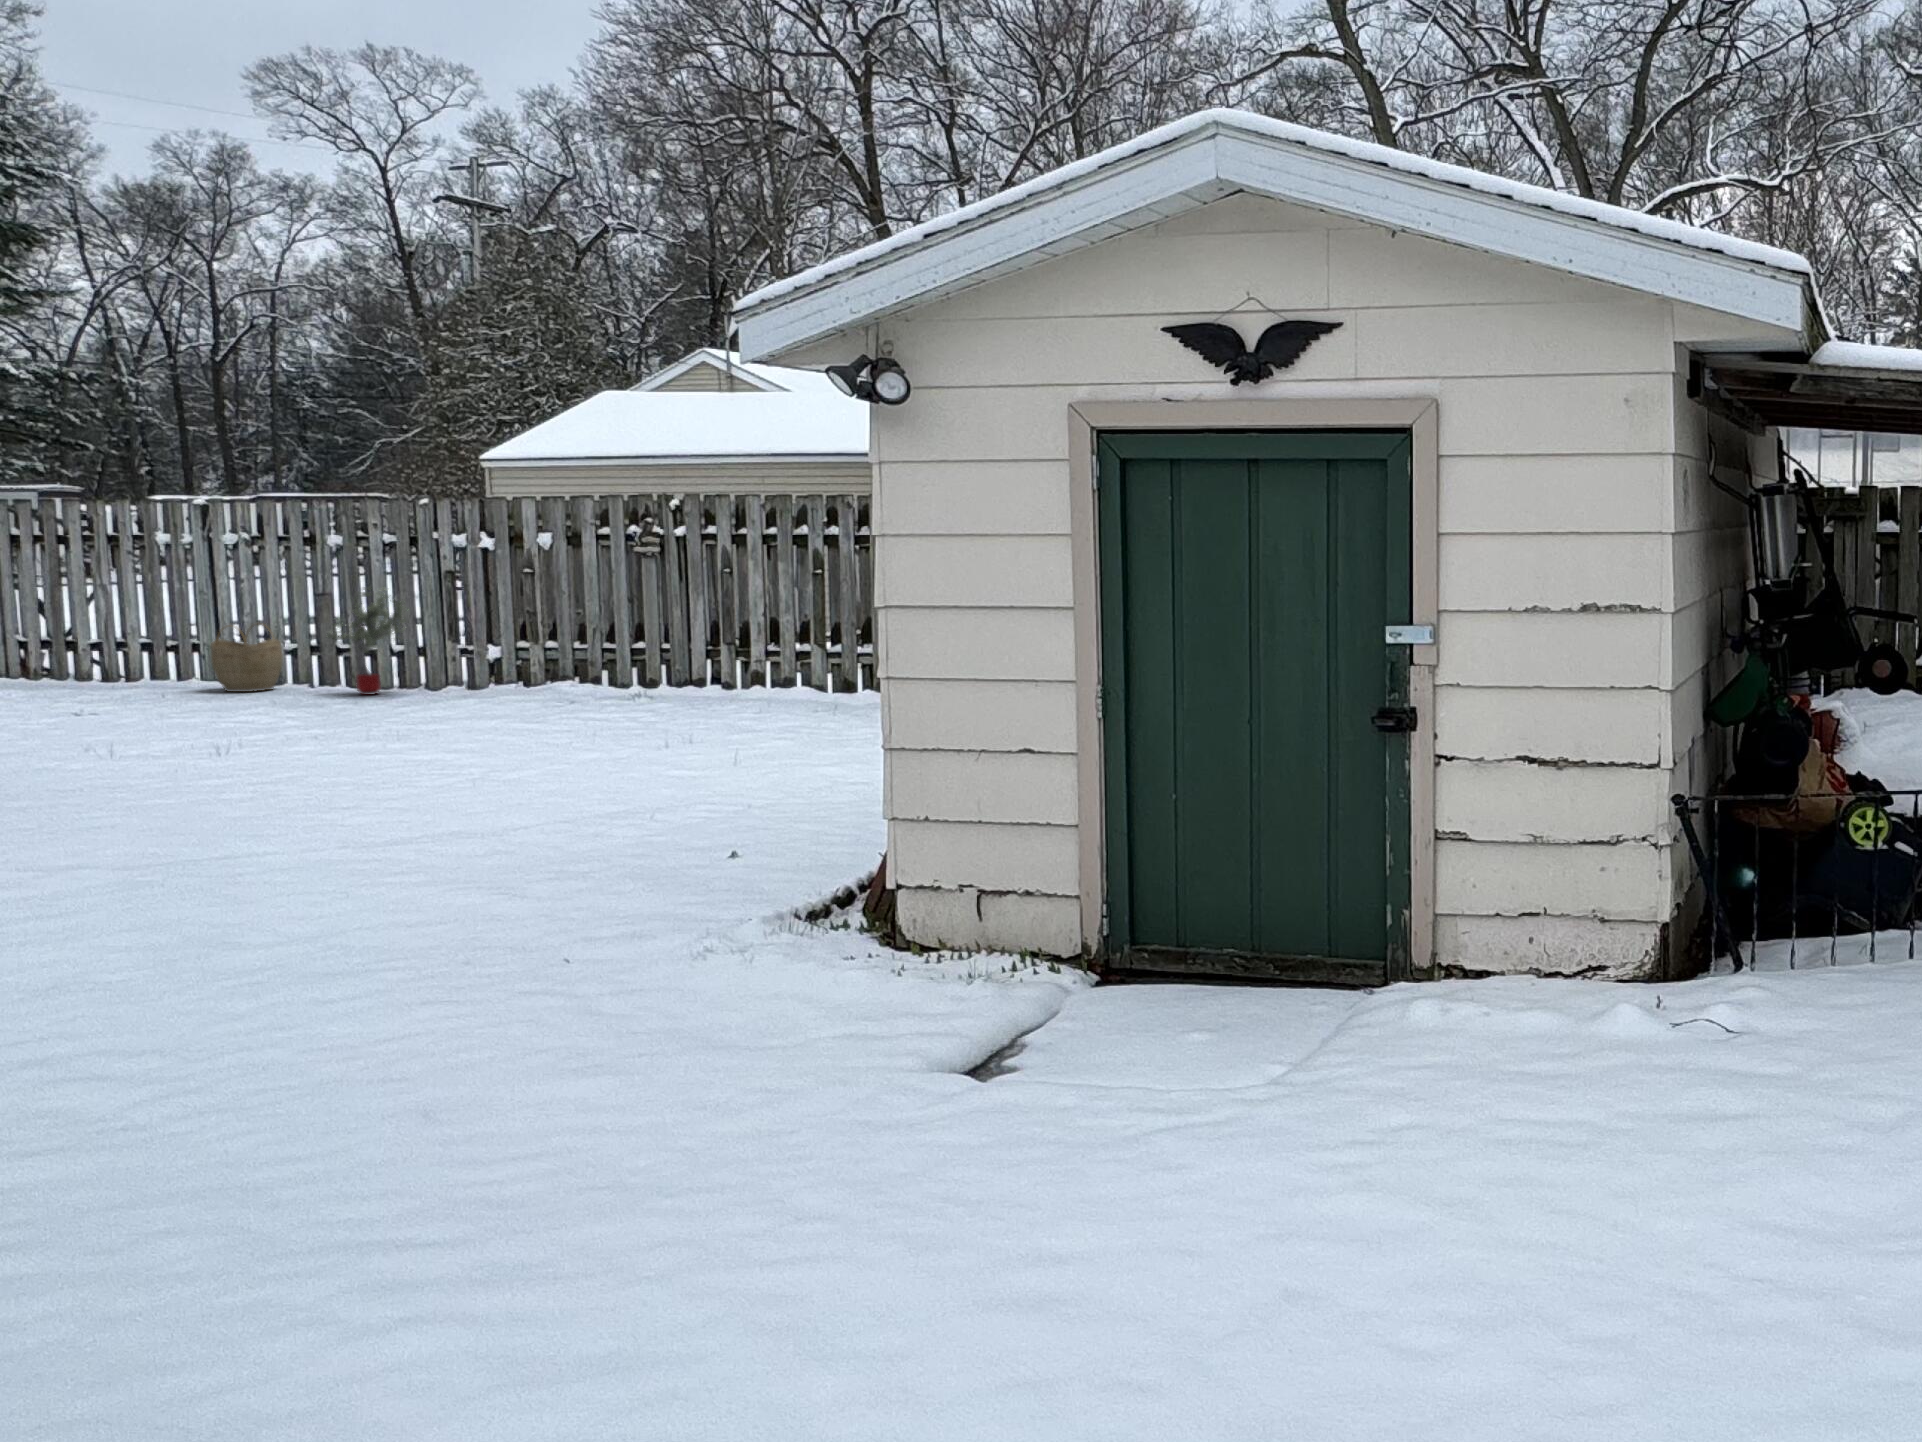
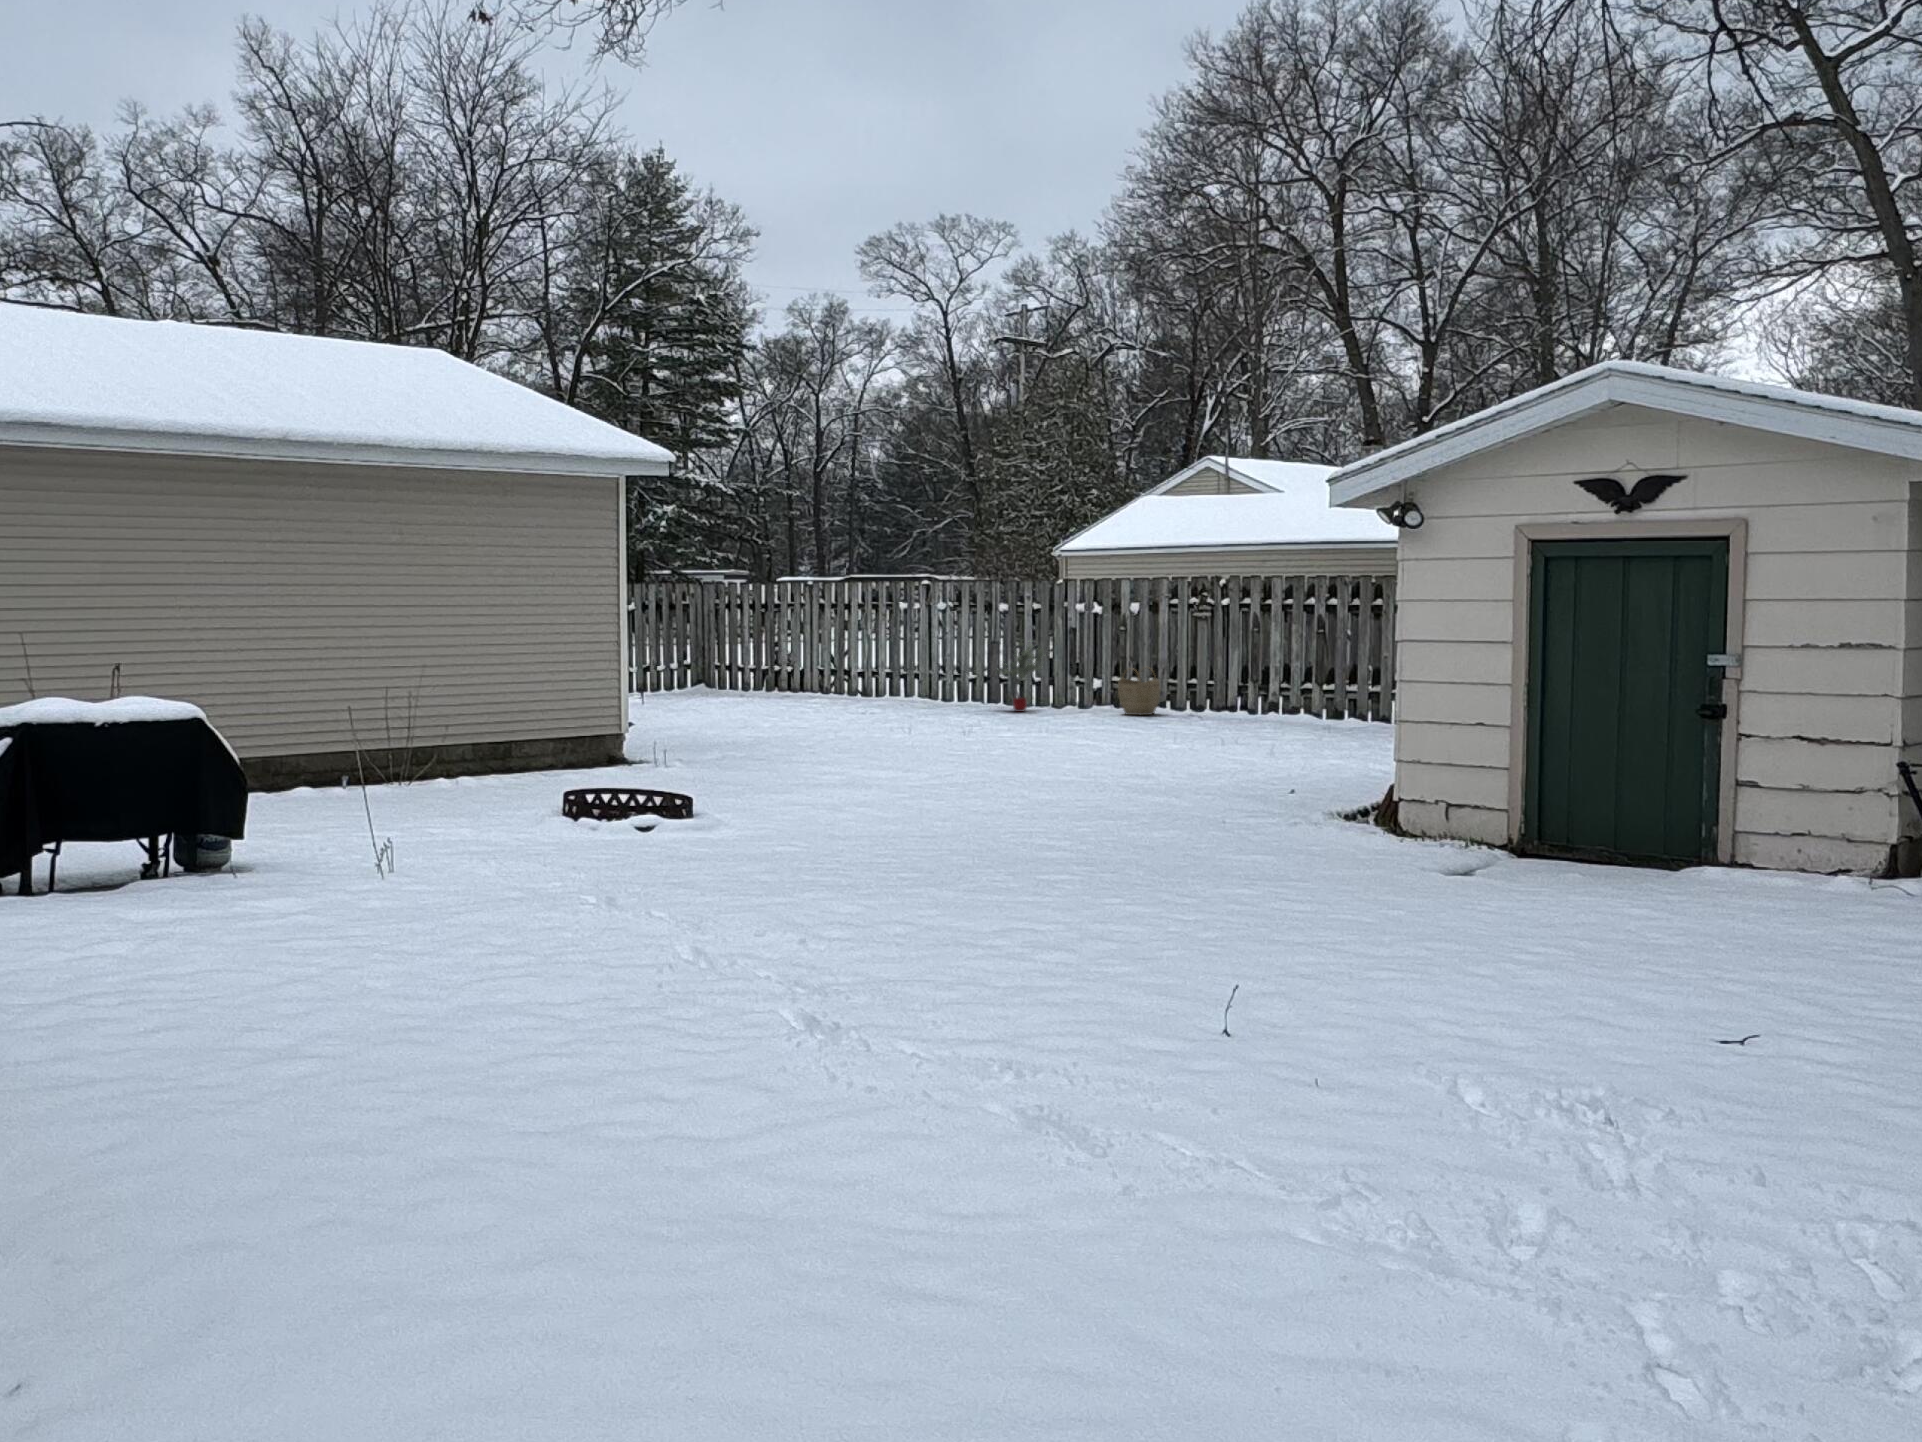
woven basket: present [211,629,282,692] -> present [1118,670,1160,715]

